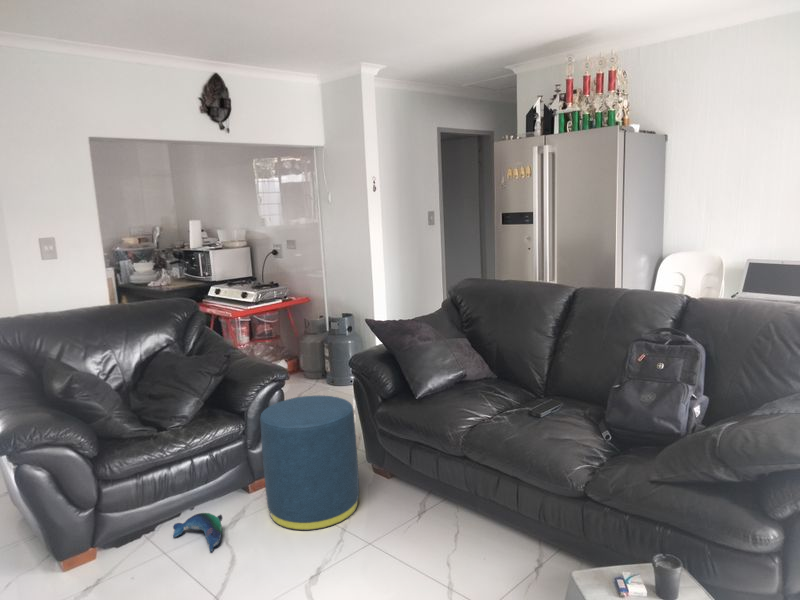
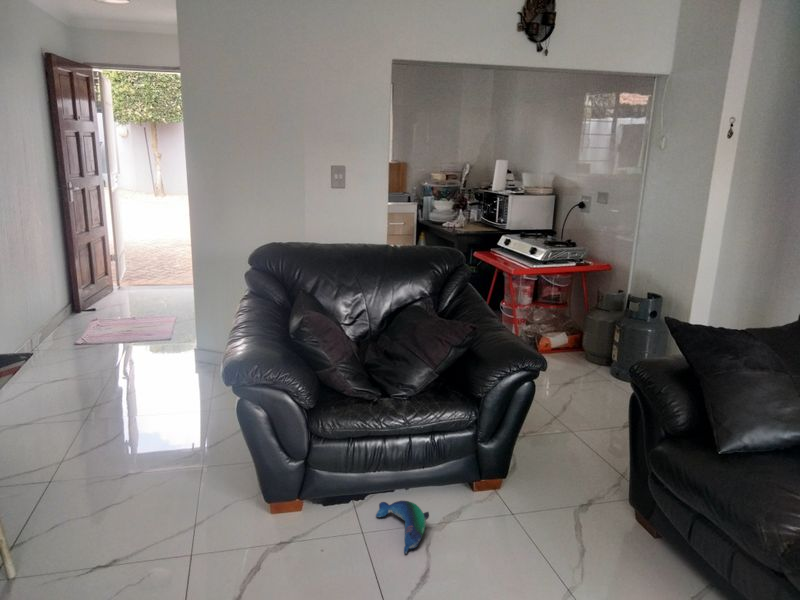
ottoman: present [260,396,359,530] -> none [484,398,617,581]

